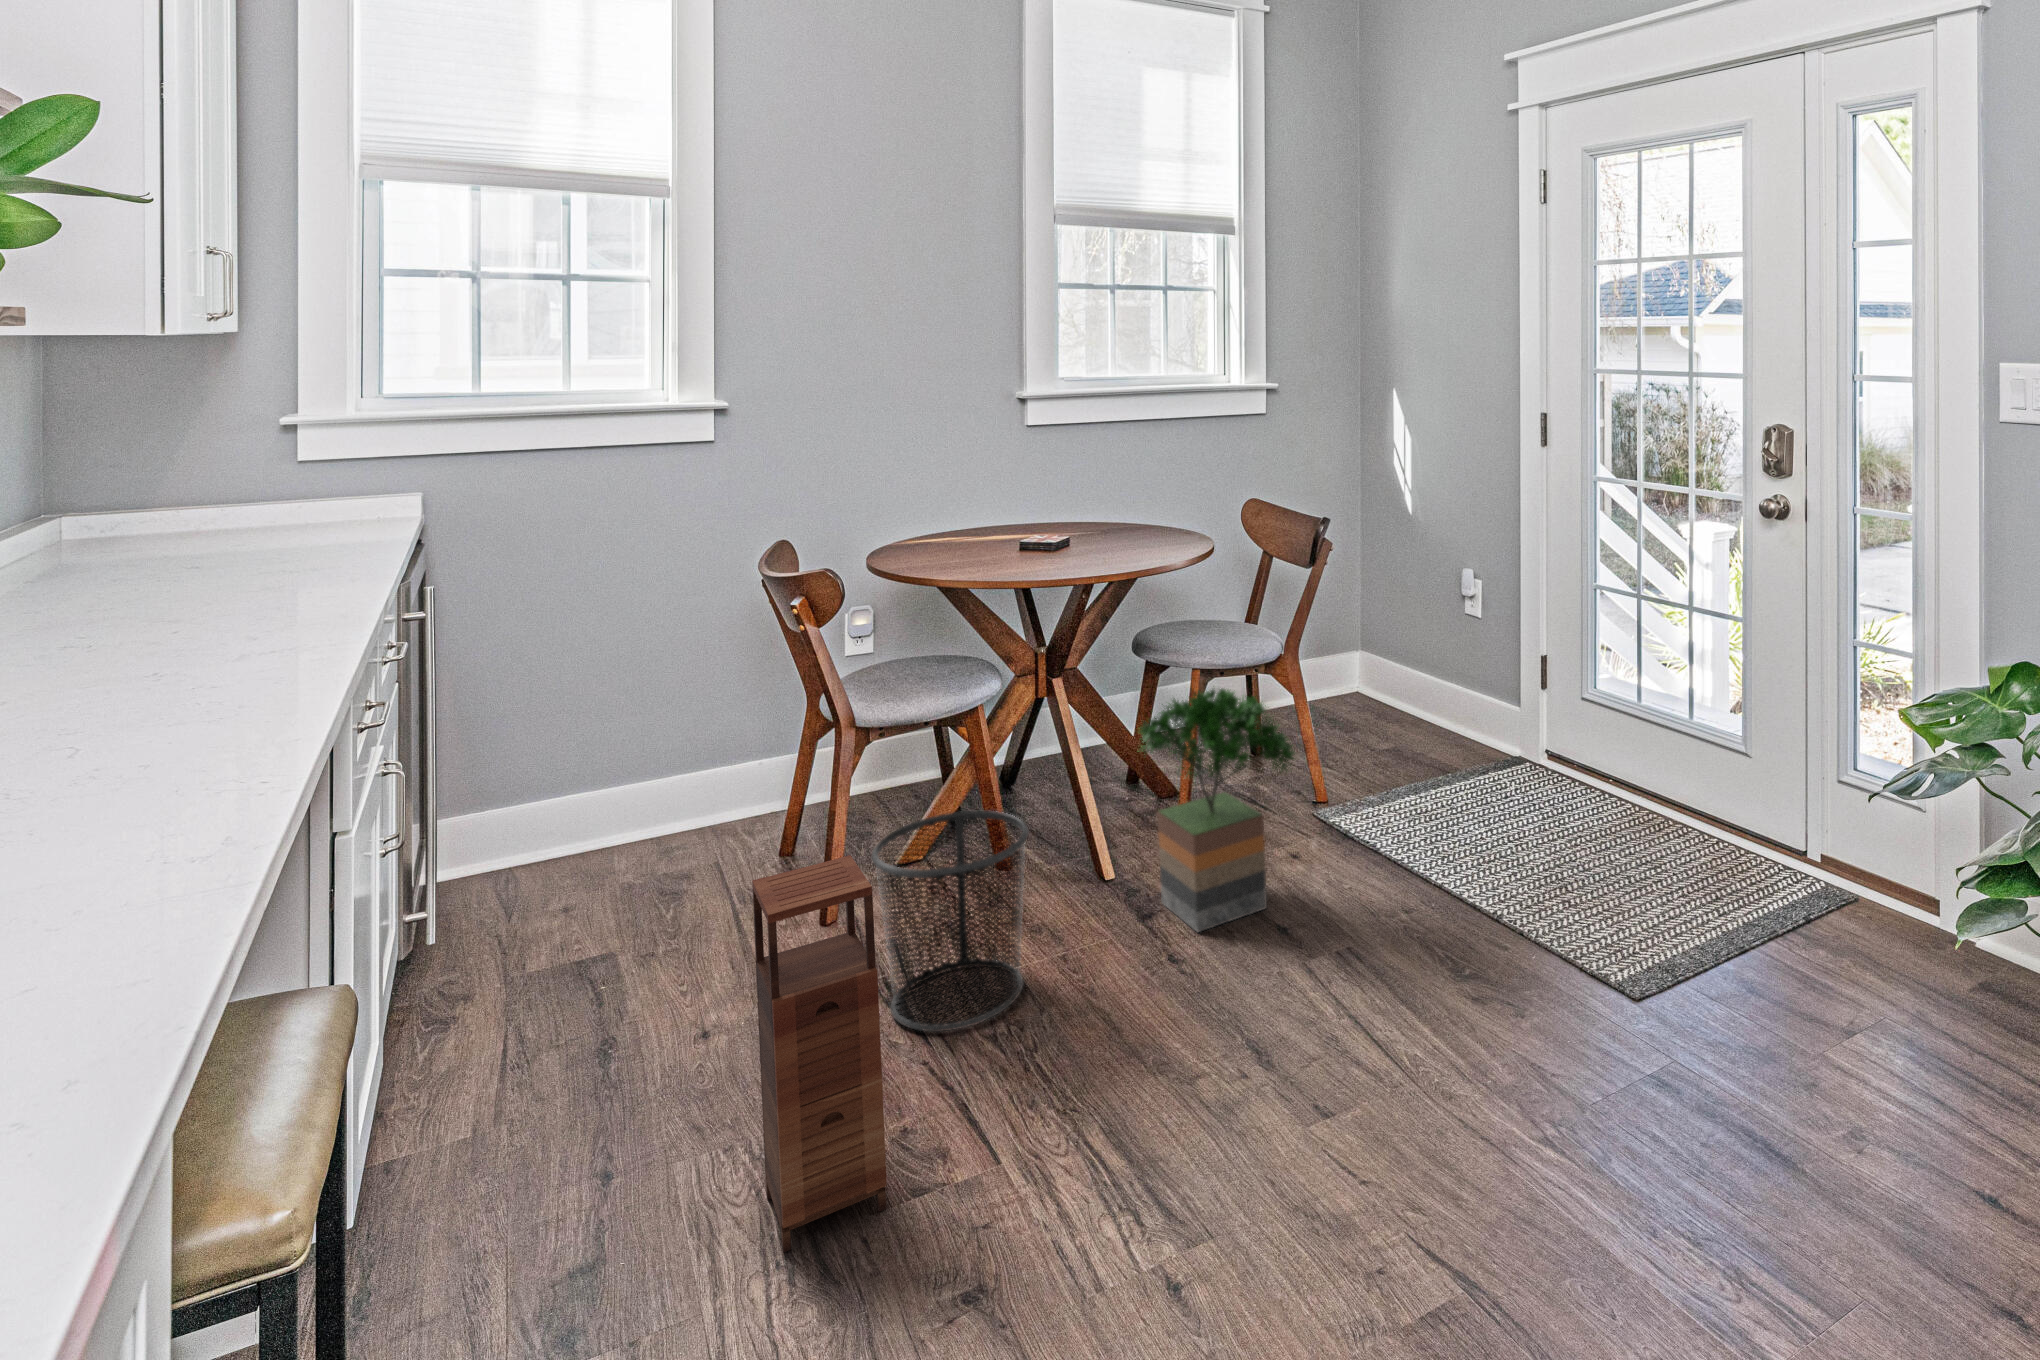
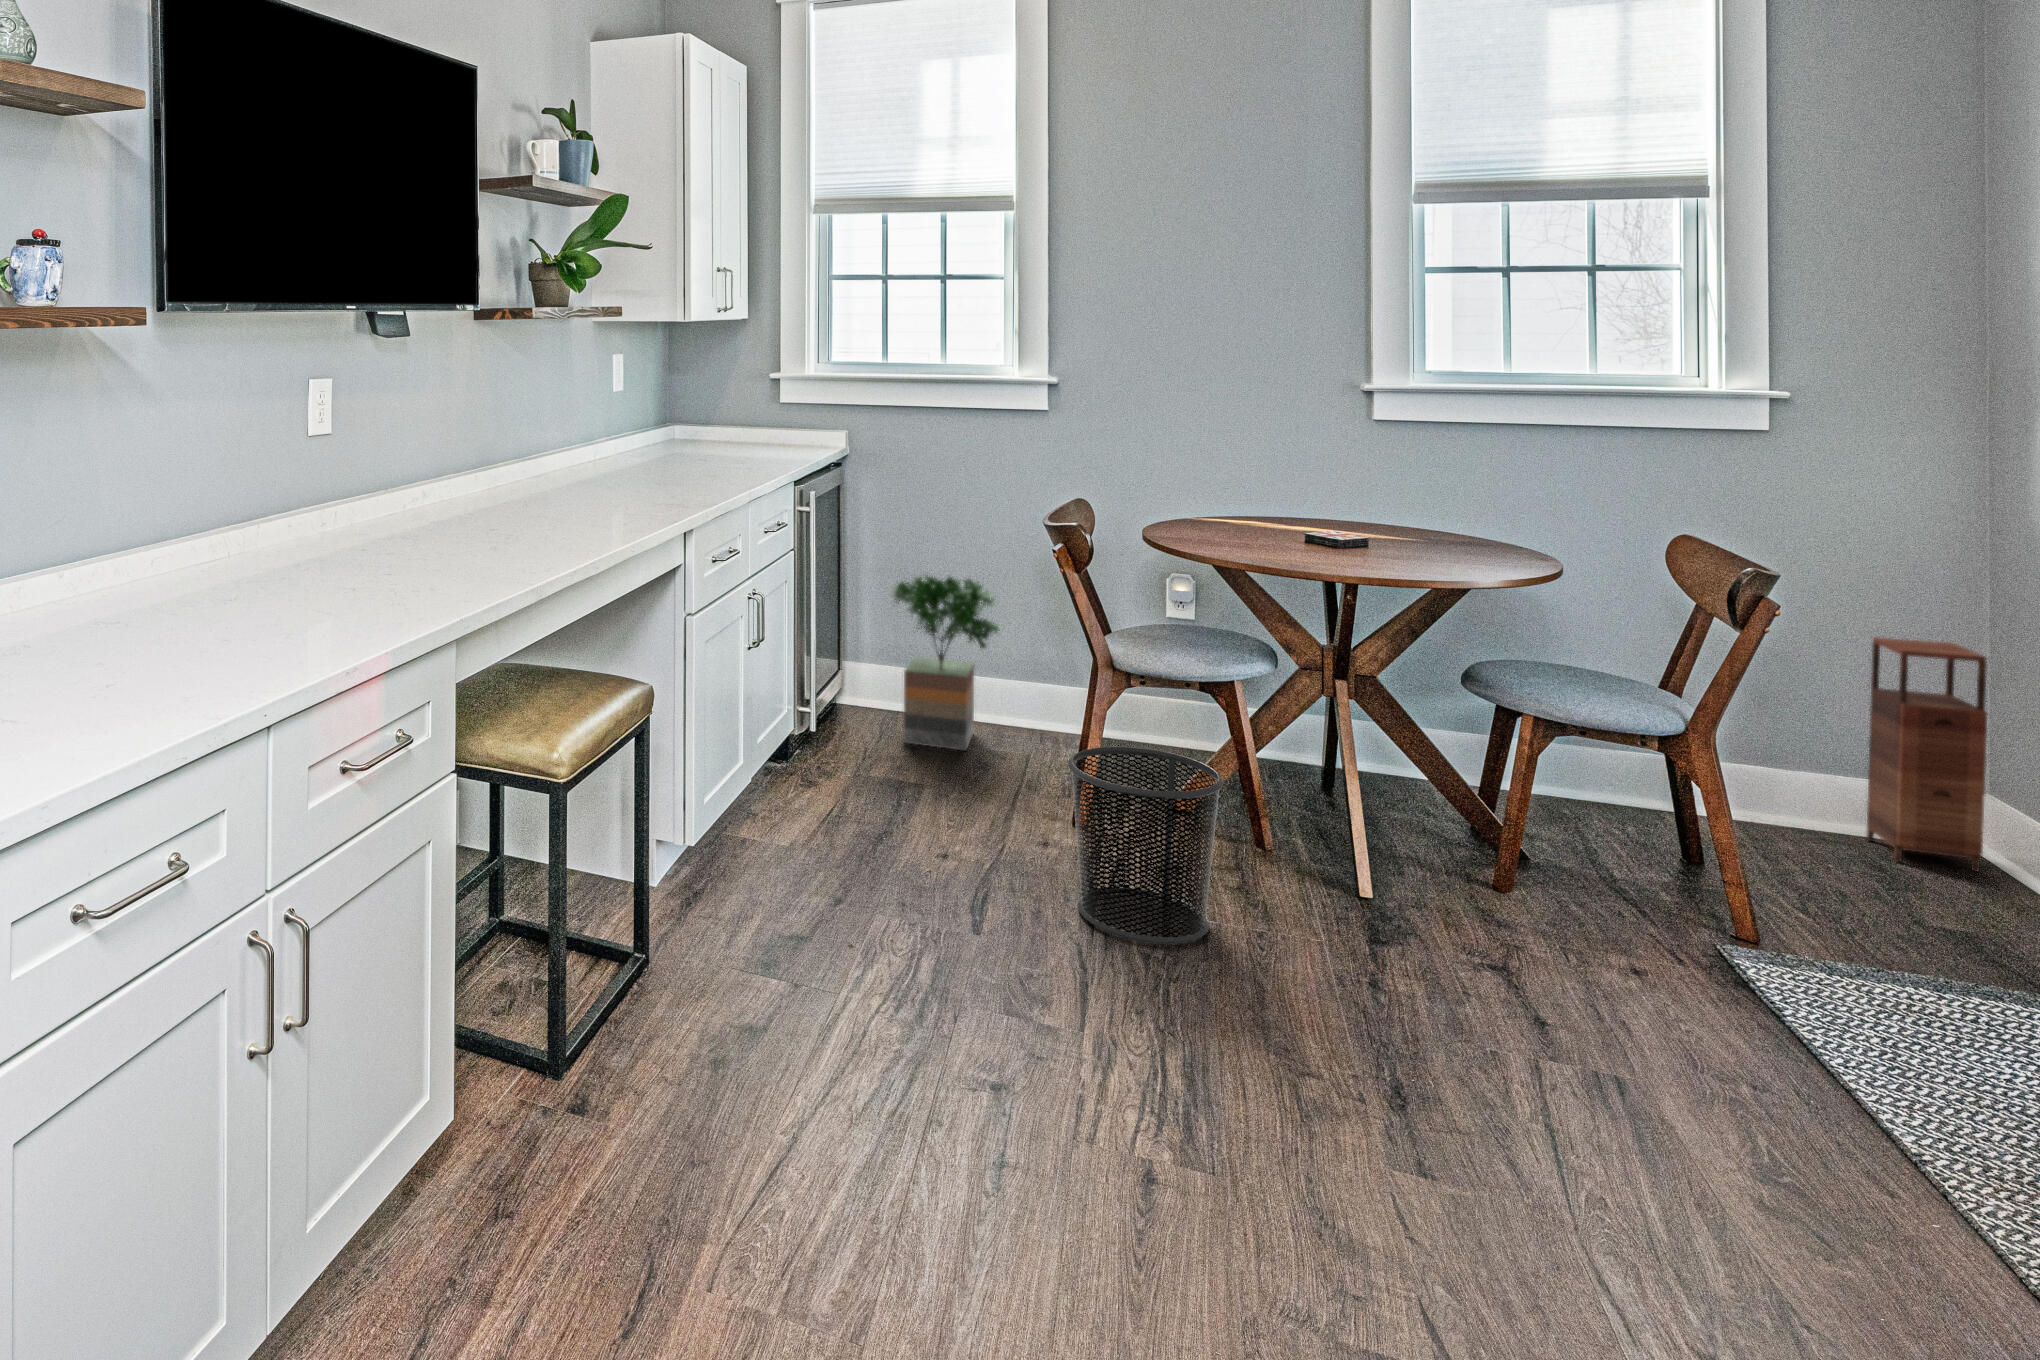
potted tree: present [1139,689,1295,932] -> present [891,576,1000,750]
storage cabinet: present [752,855,887,1252] -> present [1867,637,1987,871]

